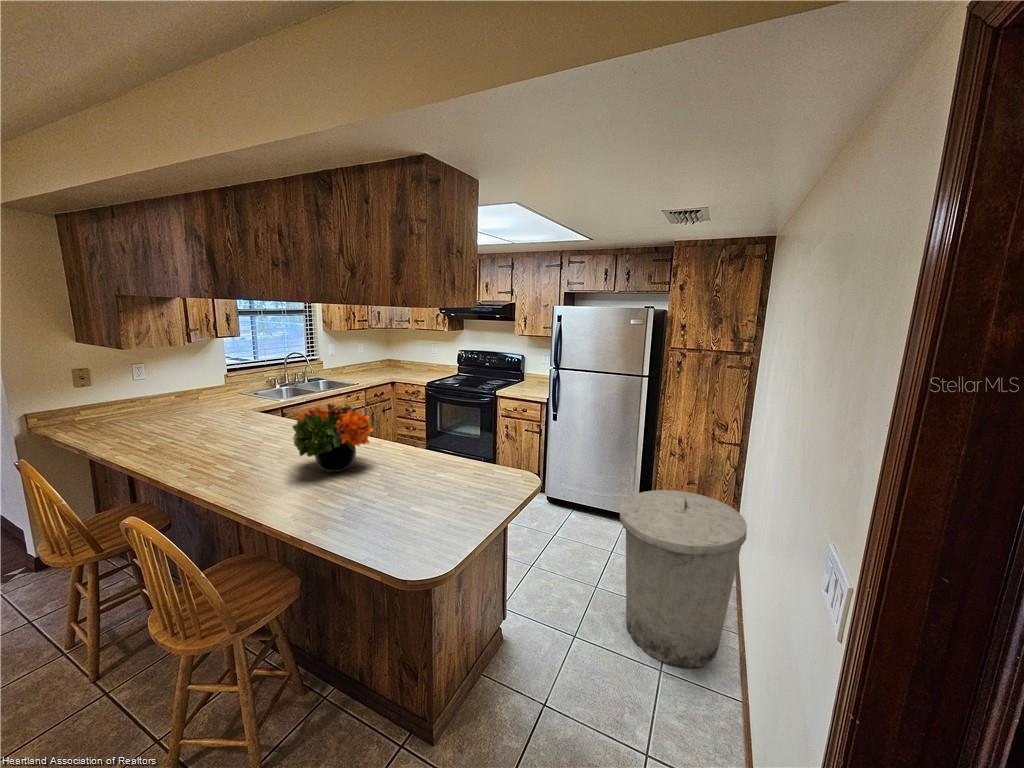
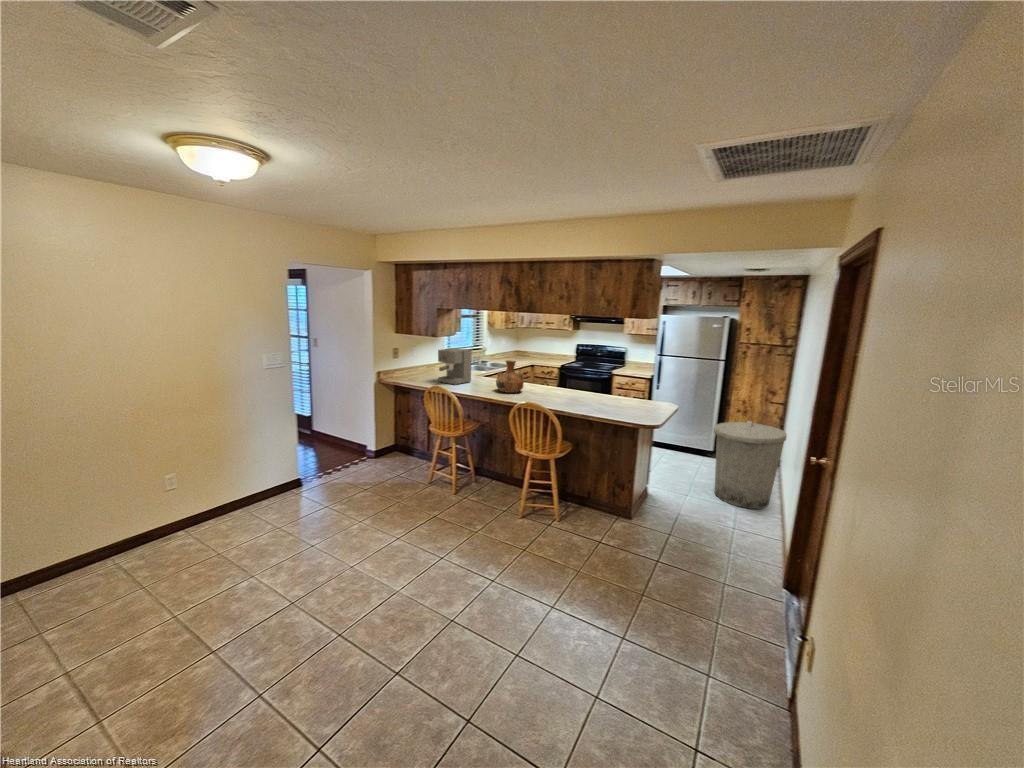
coffee maker: none [102,369,199,441] -> present [438,348,471,385]
vase: none [198,395,266,461] -> present [496,360,524,393]
flower arrangement: present [292,404,373,472] -> none [550,364,588,398]

